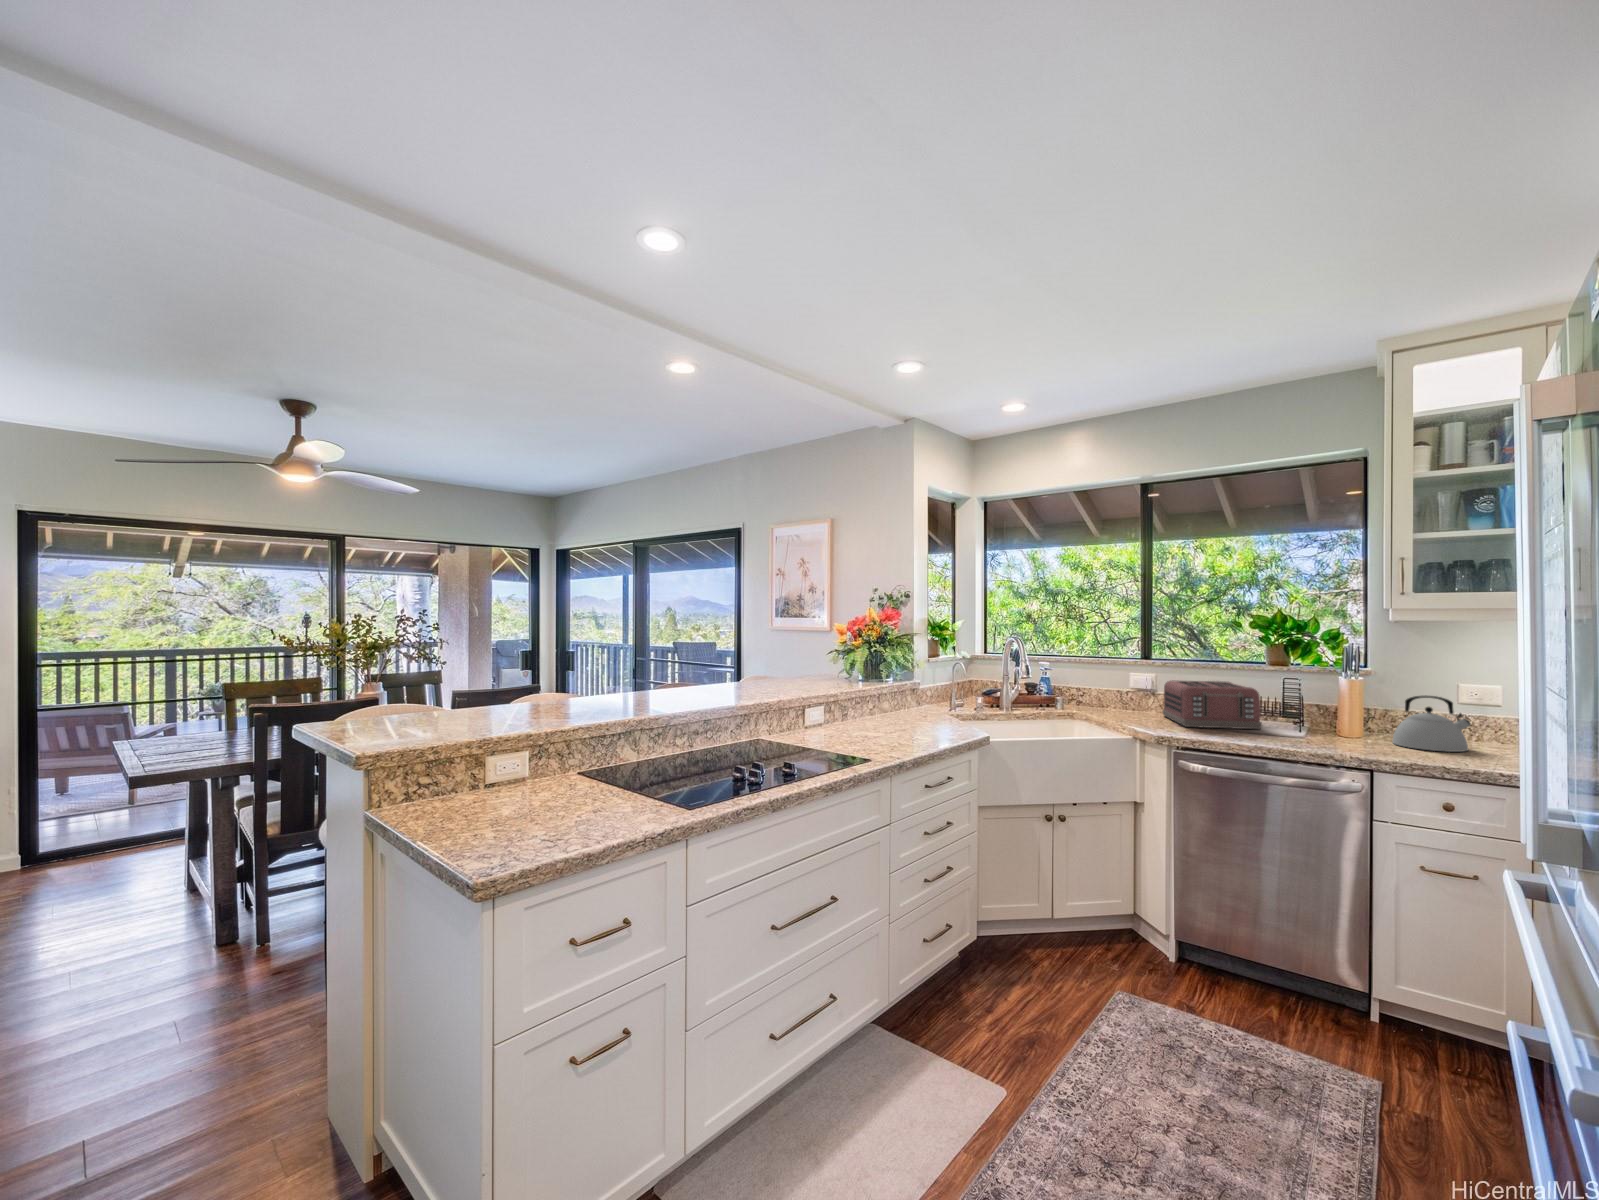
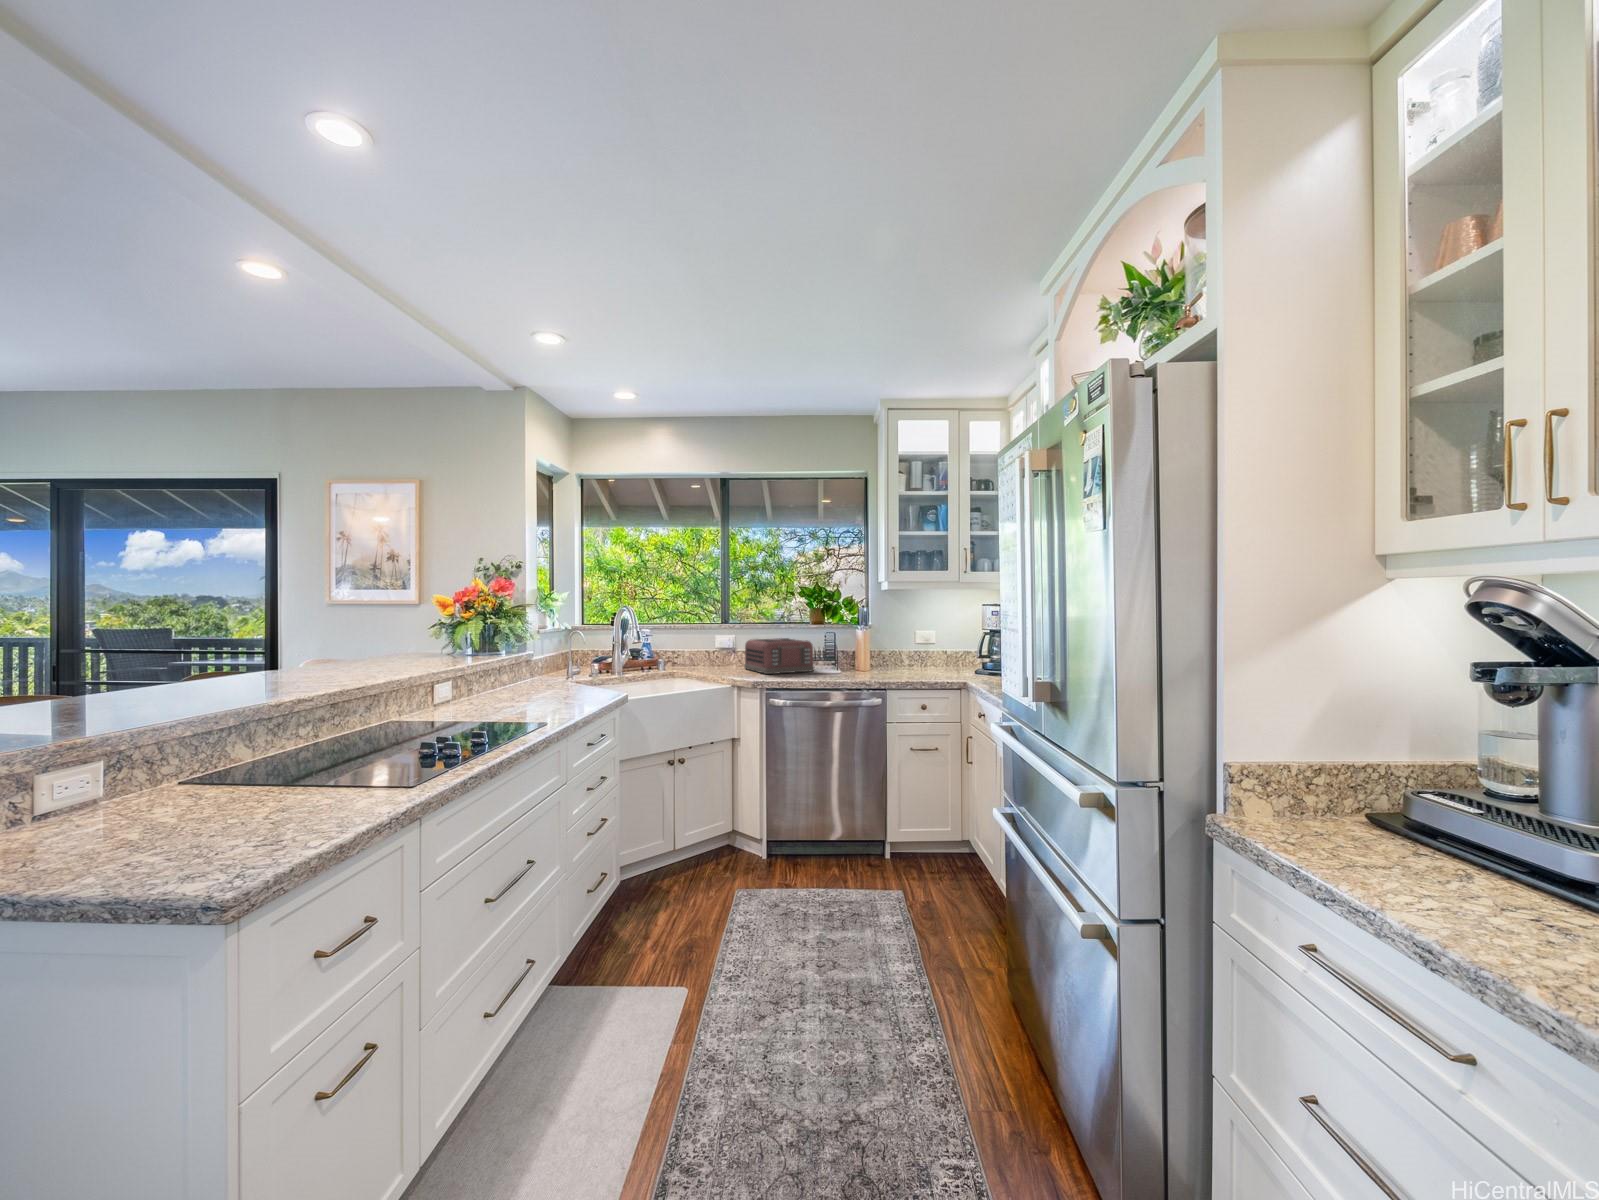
kettle: present [1392,695,1471,752] -> none [888,638,927,674]

